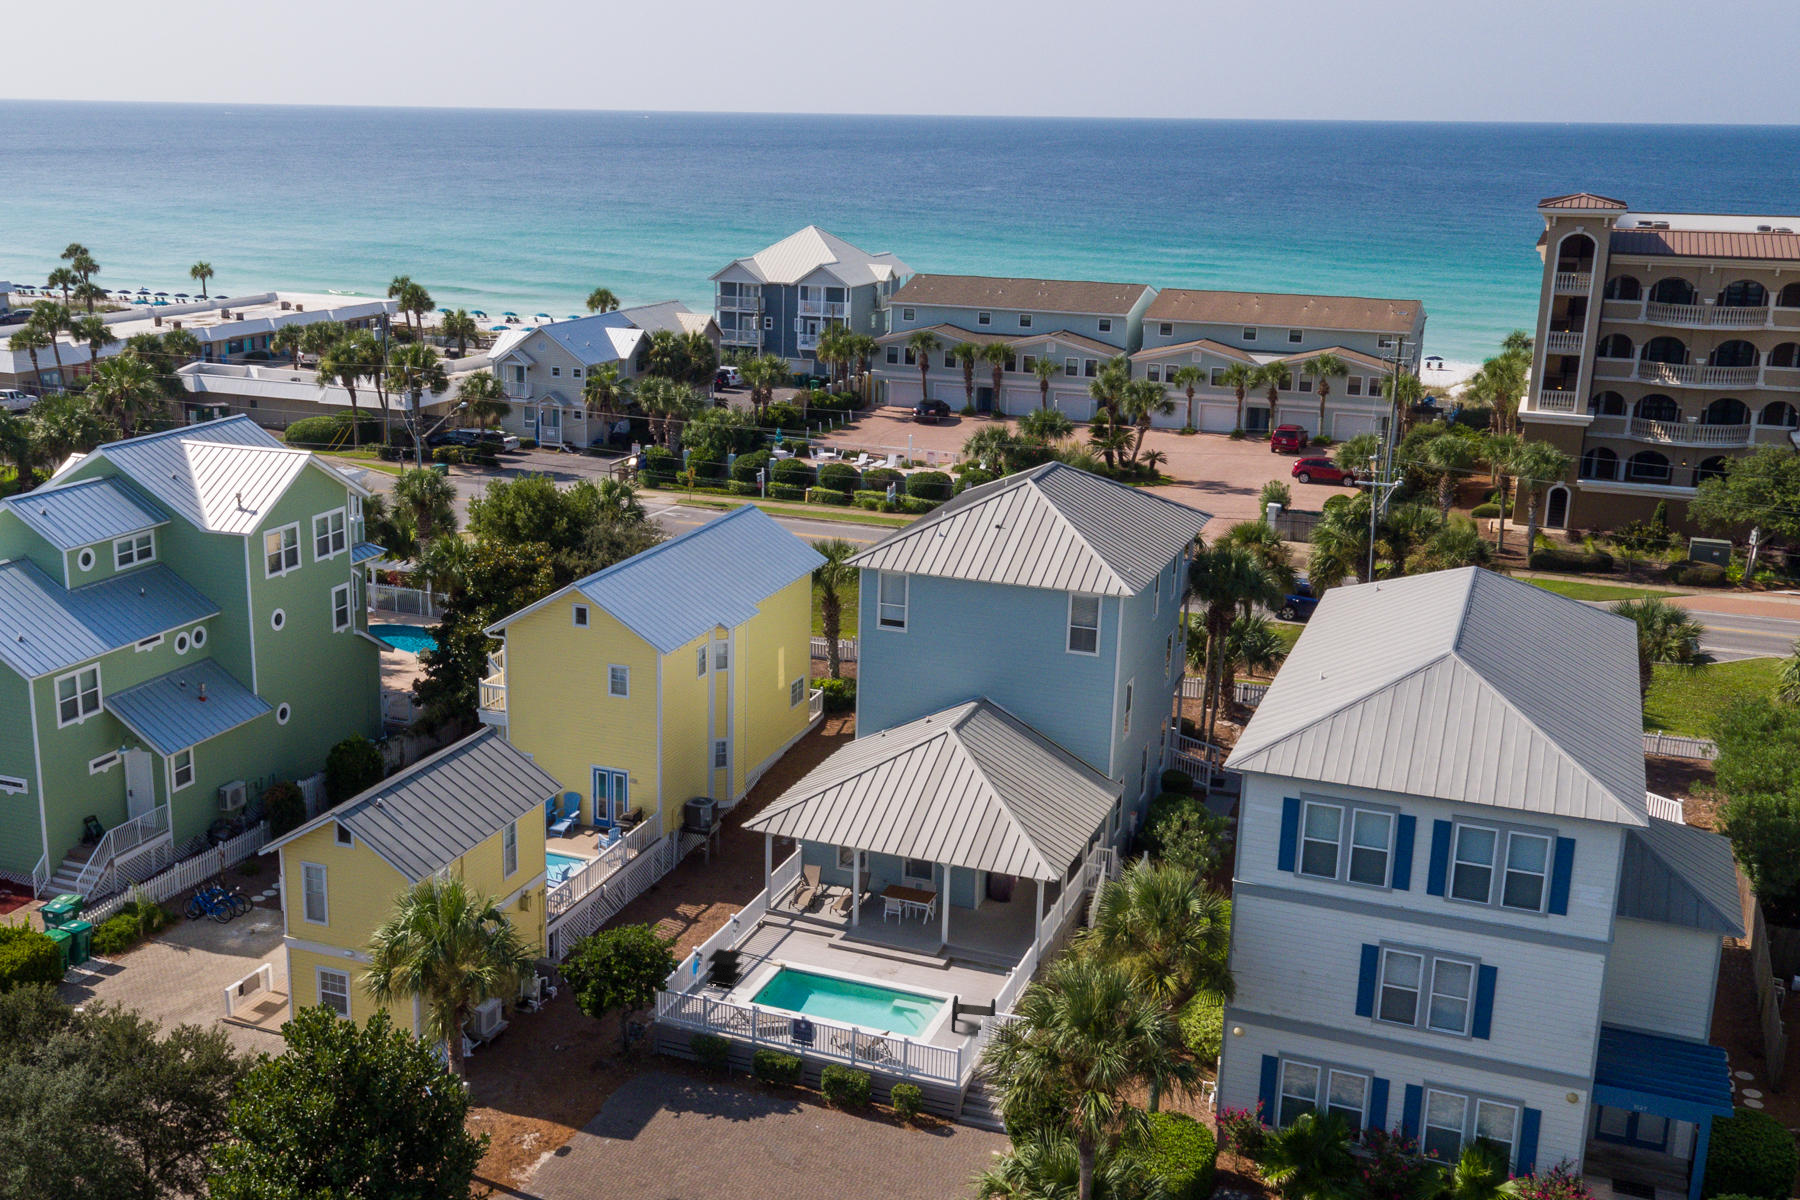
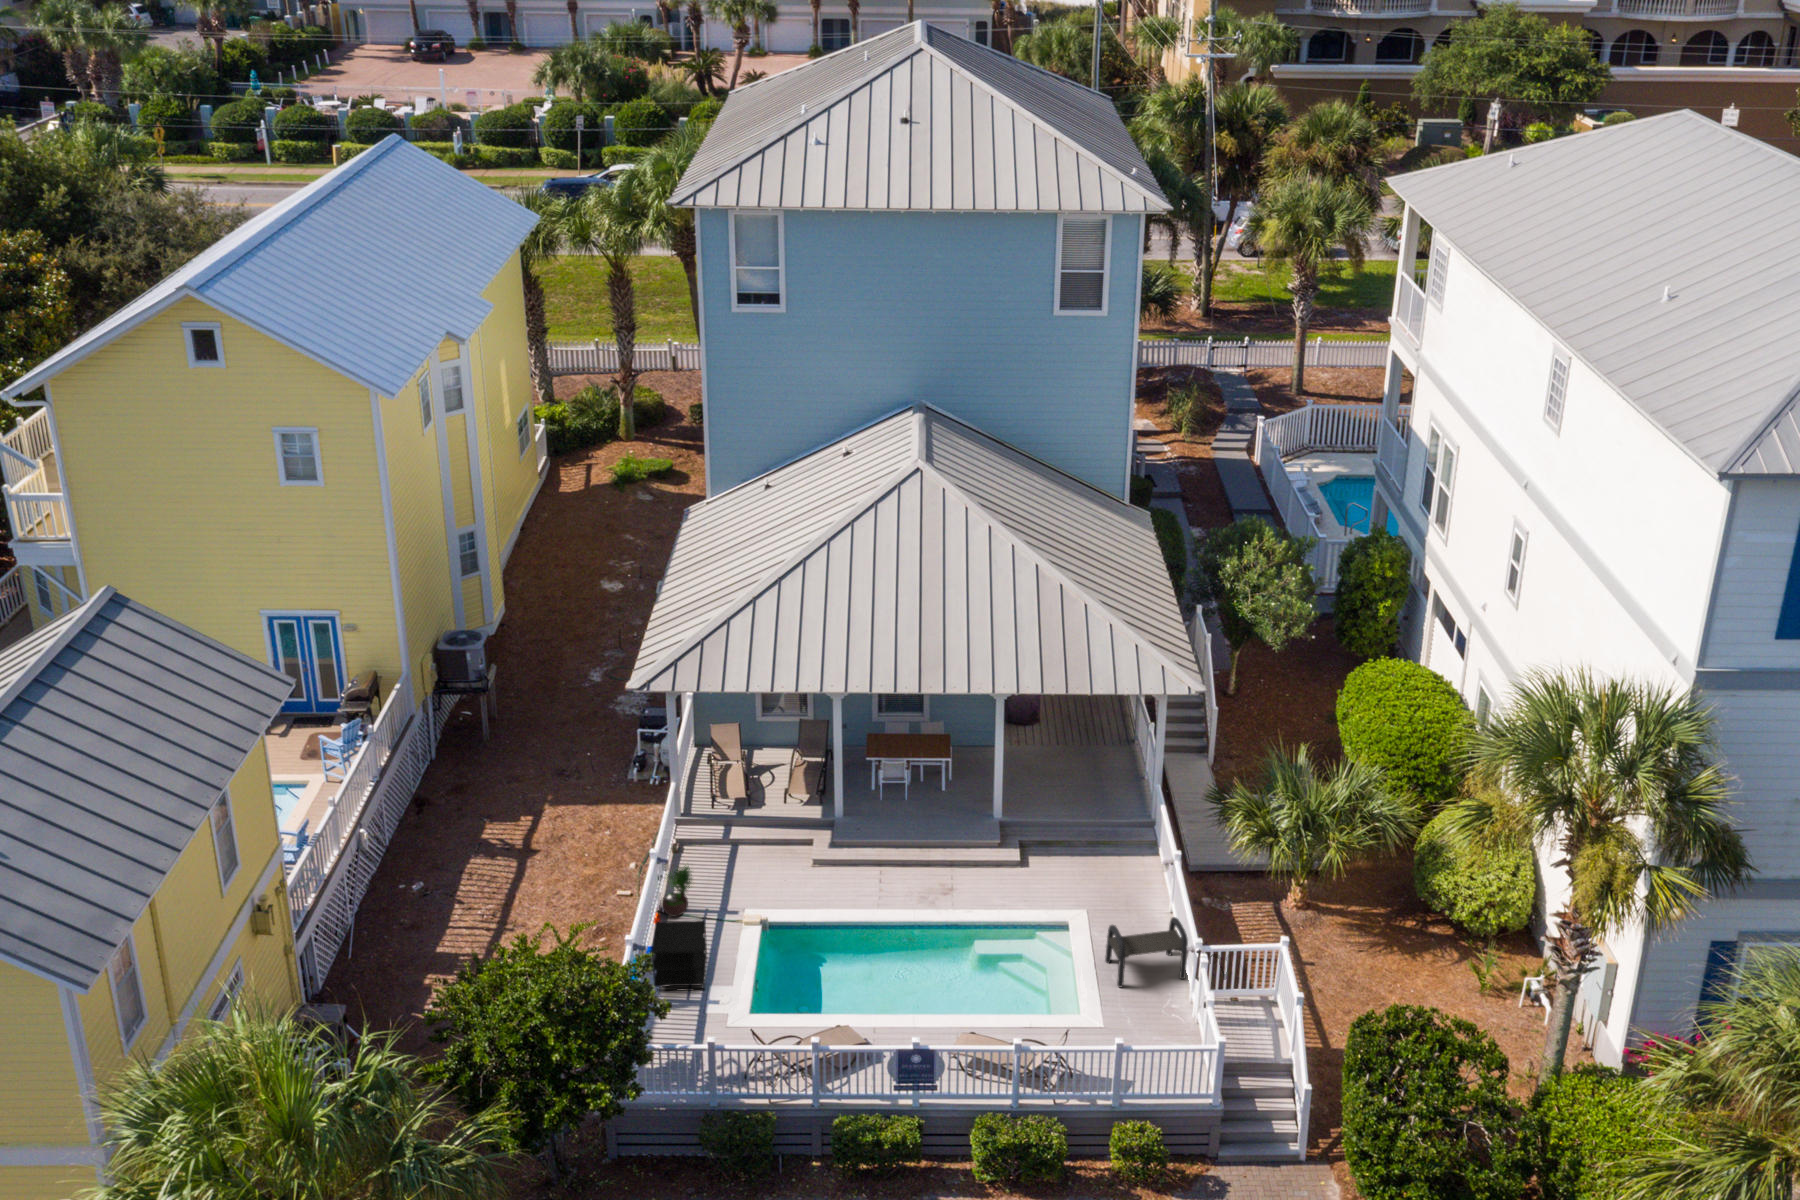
potted tree: none [732,924,752,955] -> present [662,865,692,916]

